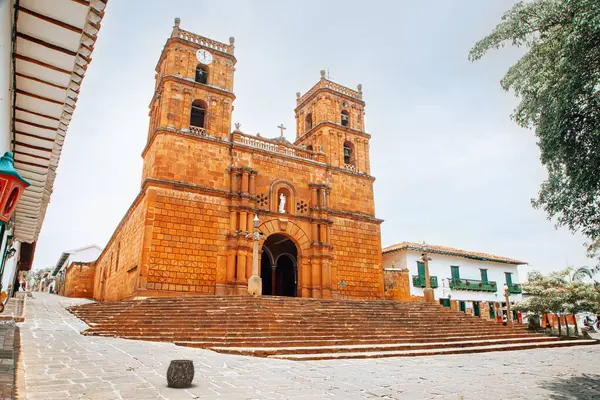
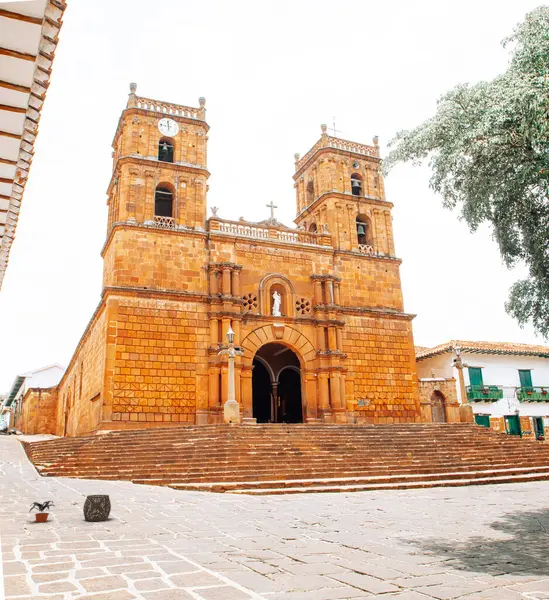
potted plant: none [110,365,137,388] -> present [29,501,54,522]

